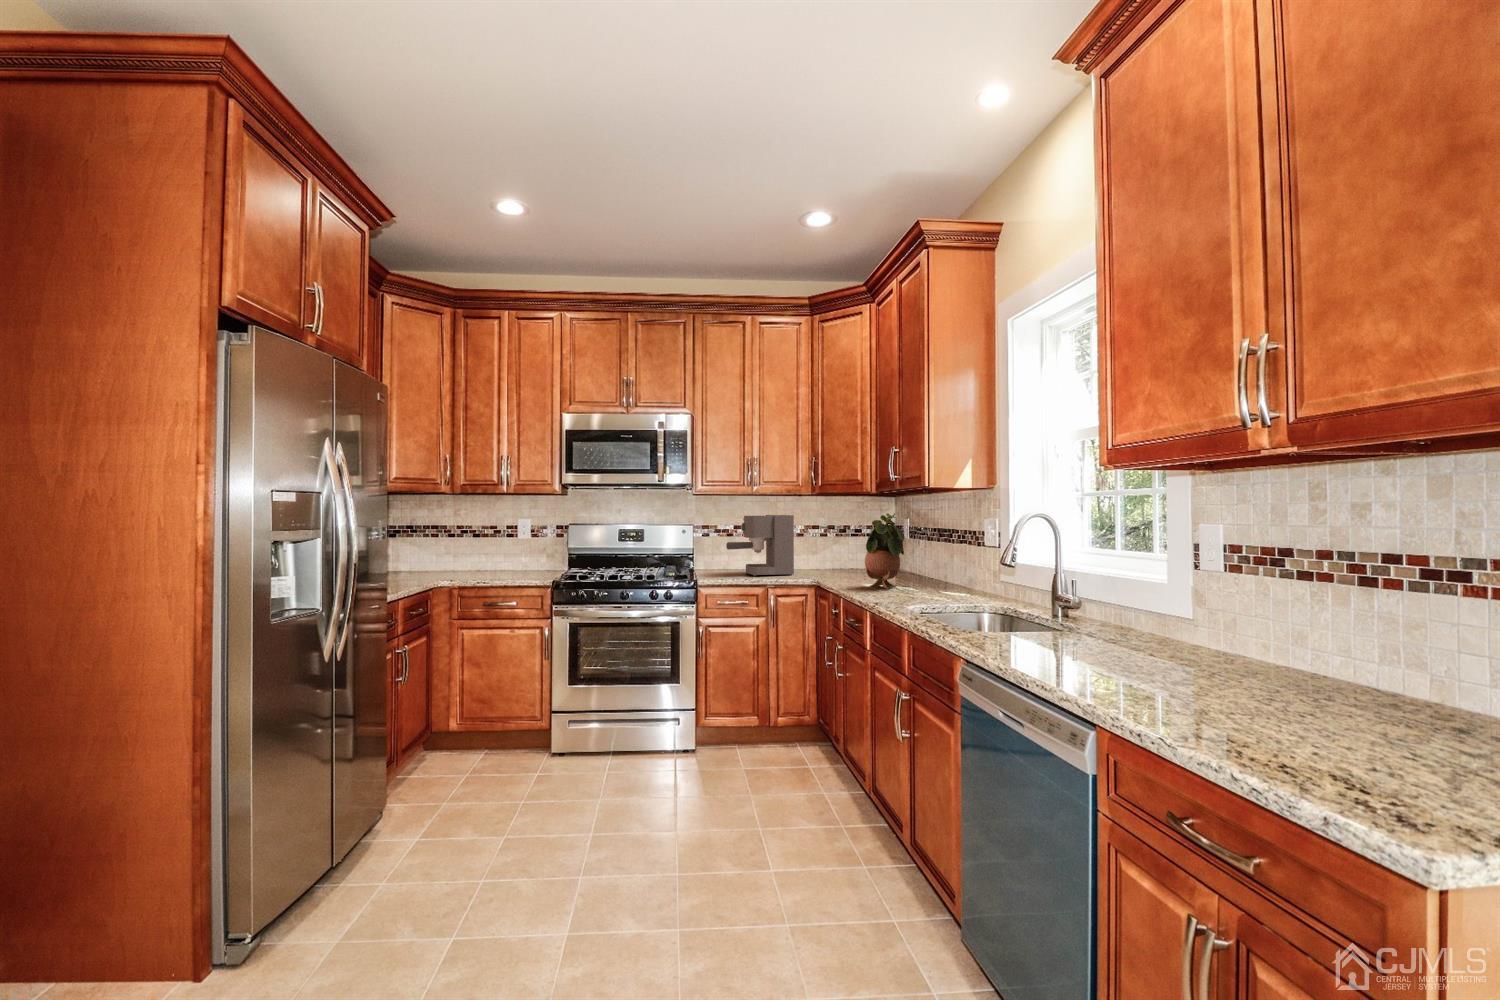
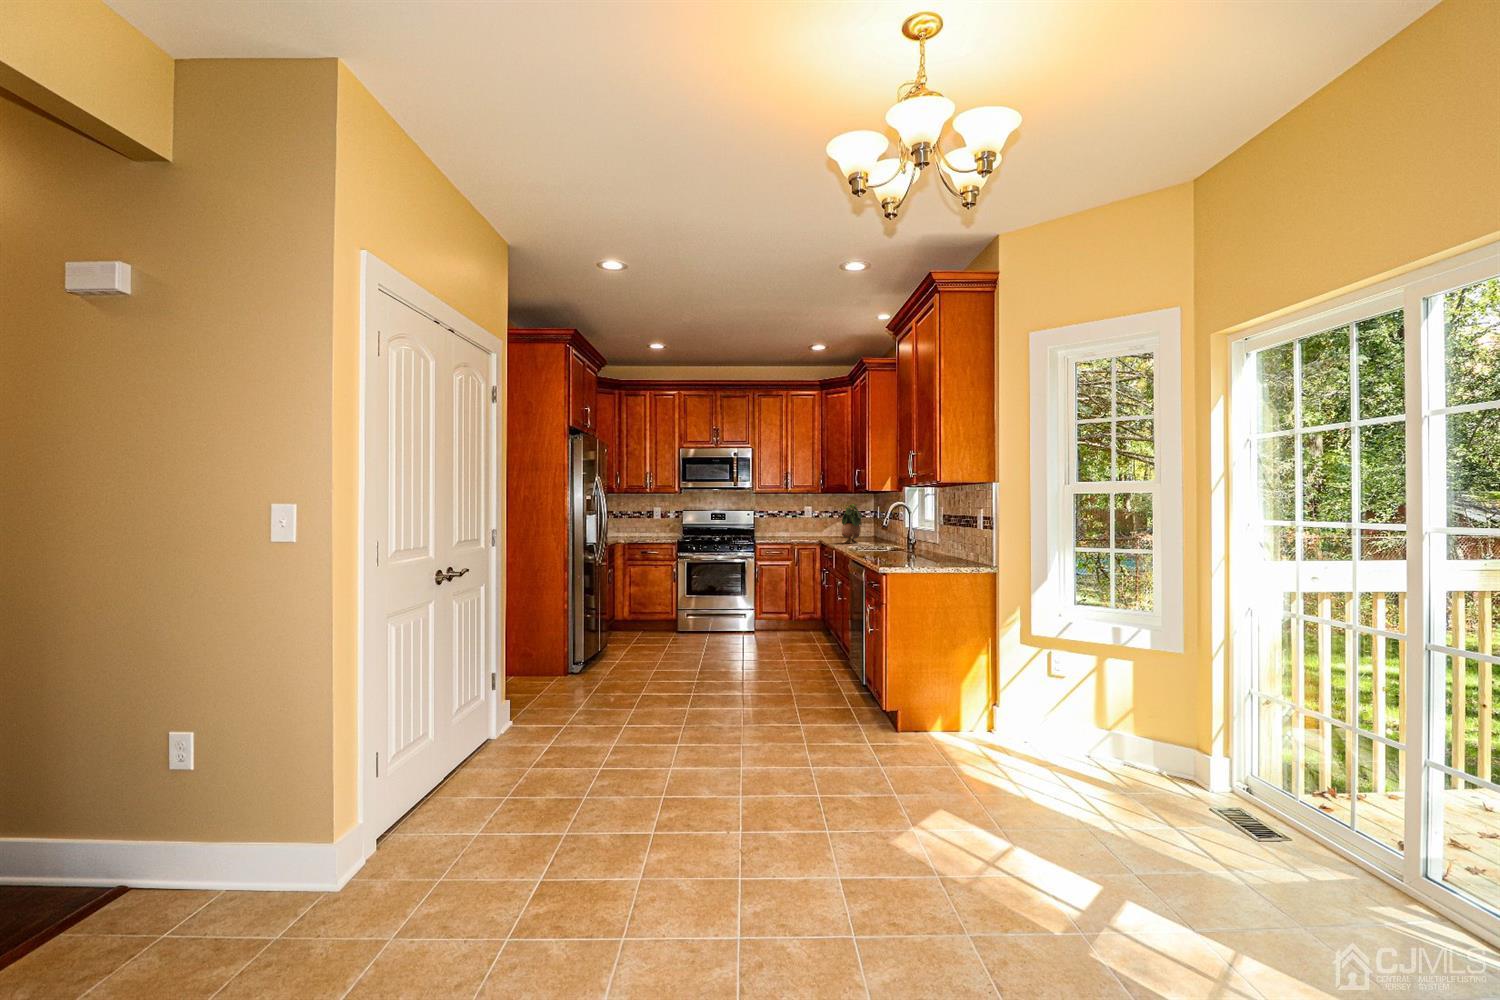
coffee maker: present [726,515,794,576] -> none [773,504,811,539]

